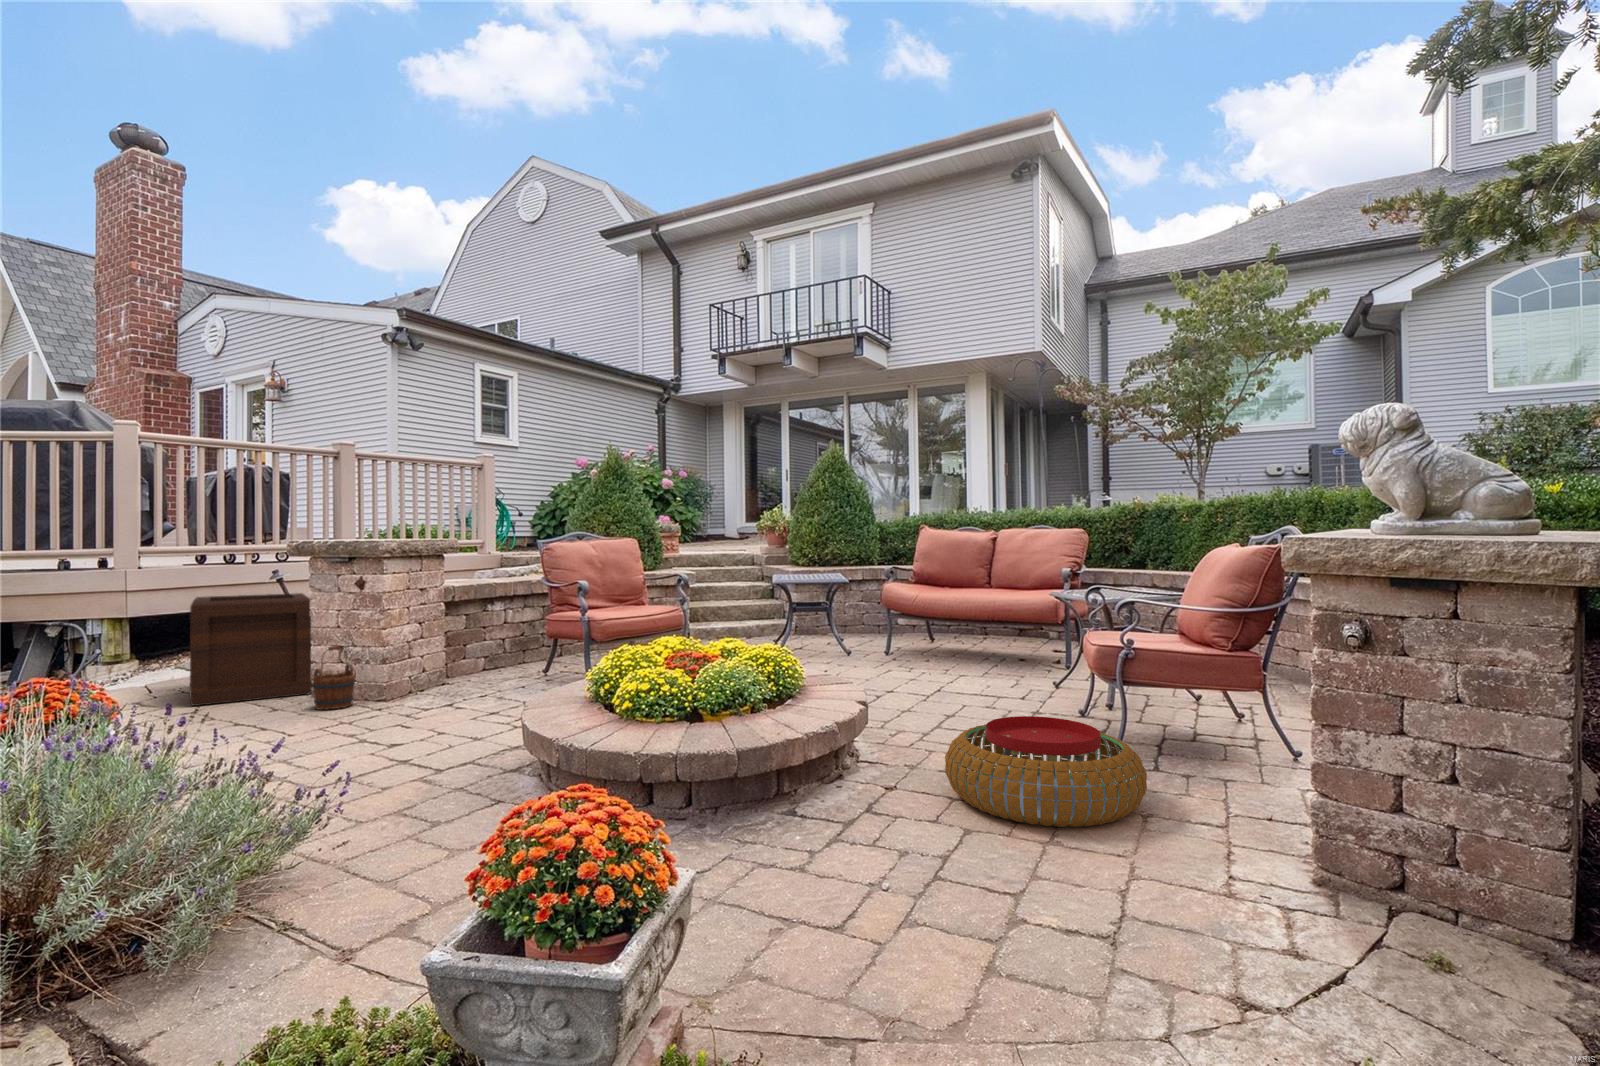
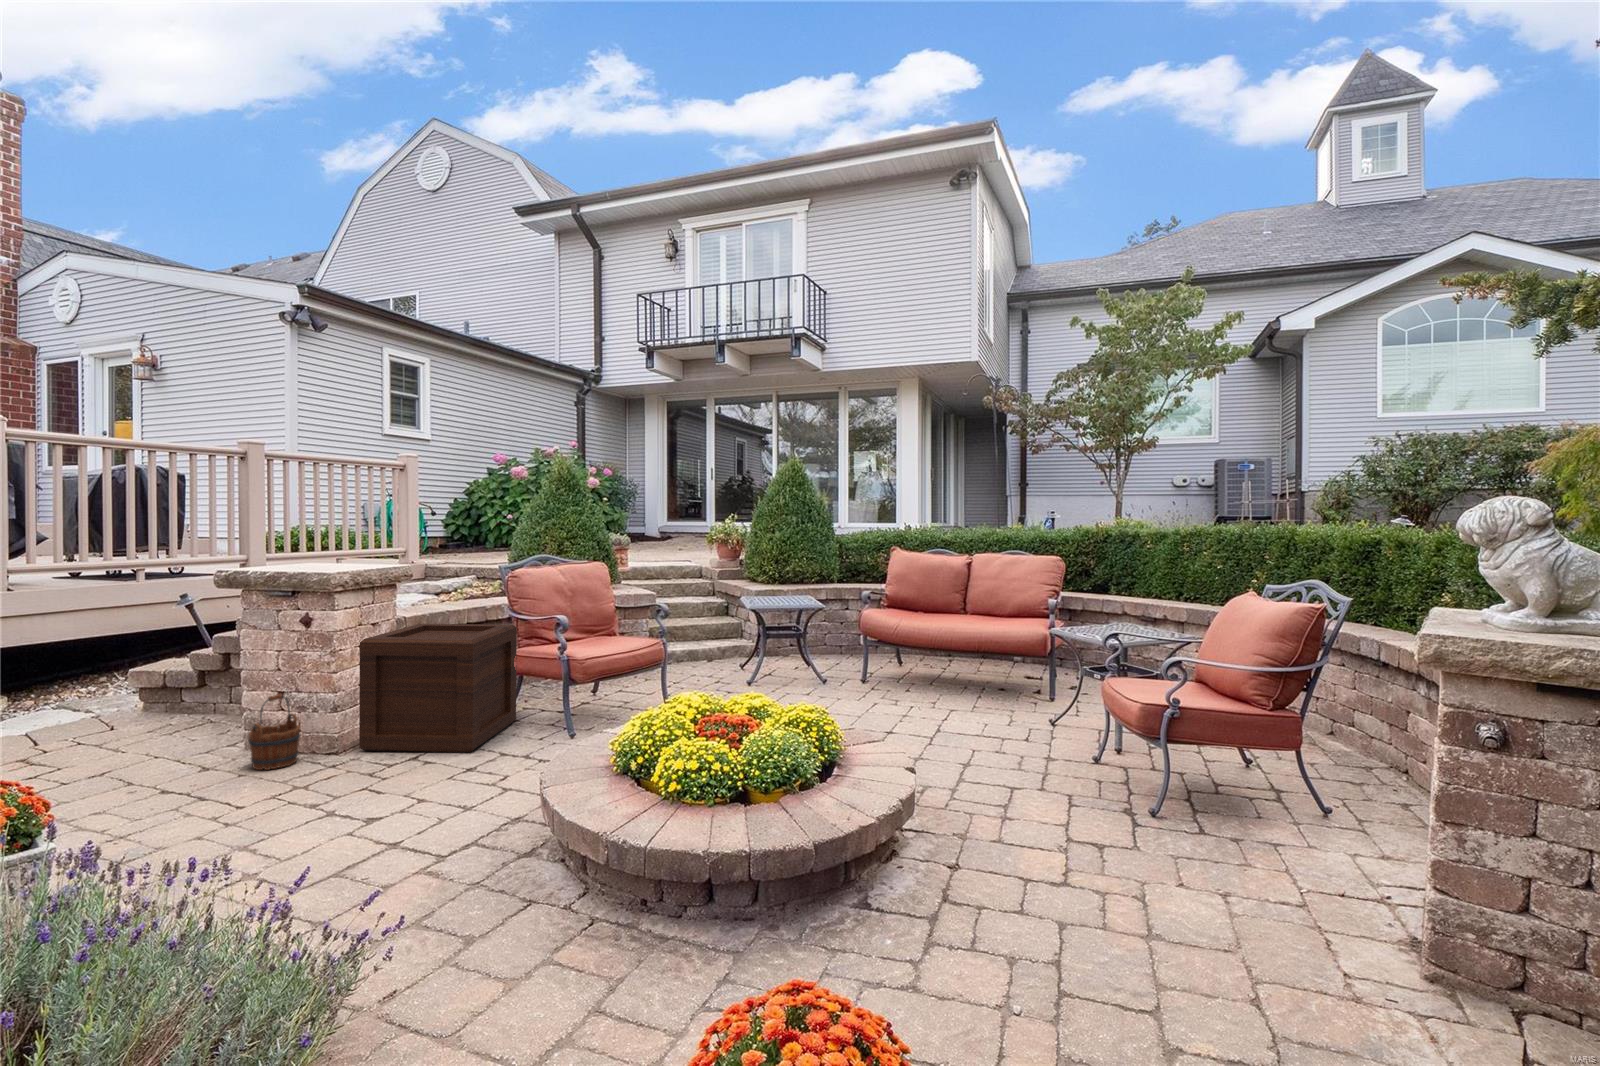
wooden crate: present [190,593,312,706] -> present [359,624,517,752]
pouf: present [945,716,1147,827] -> none [1013,782,1226,914]

